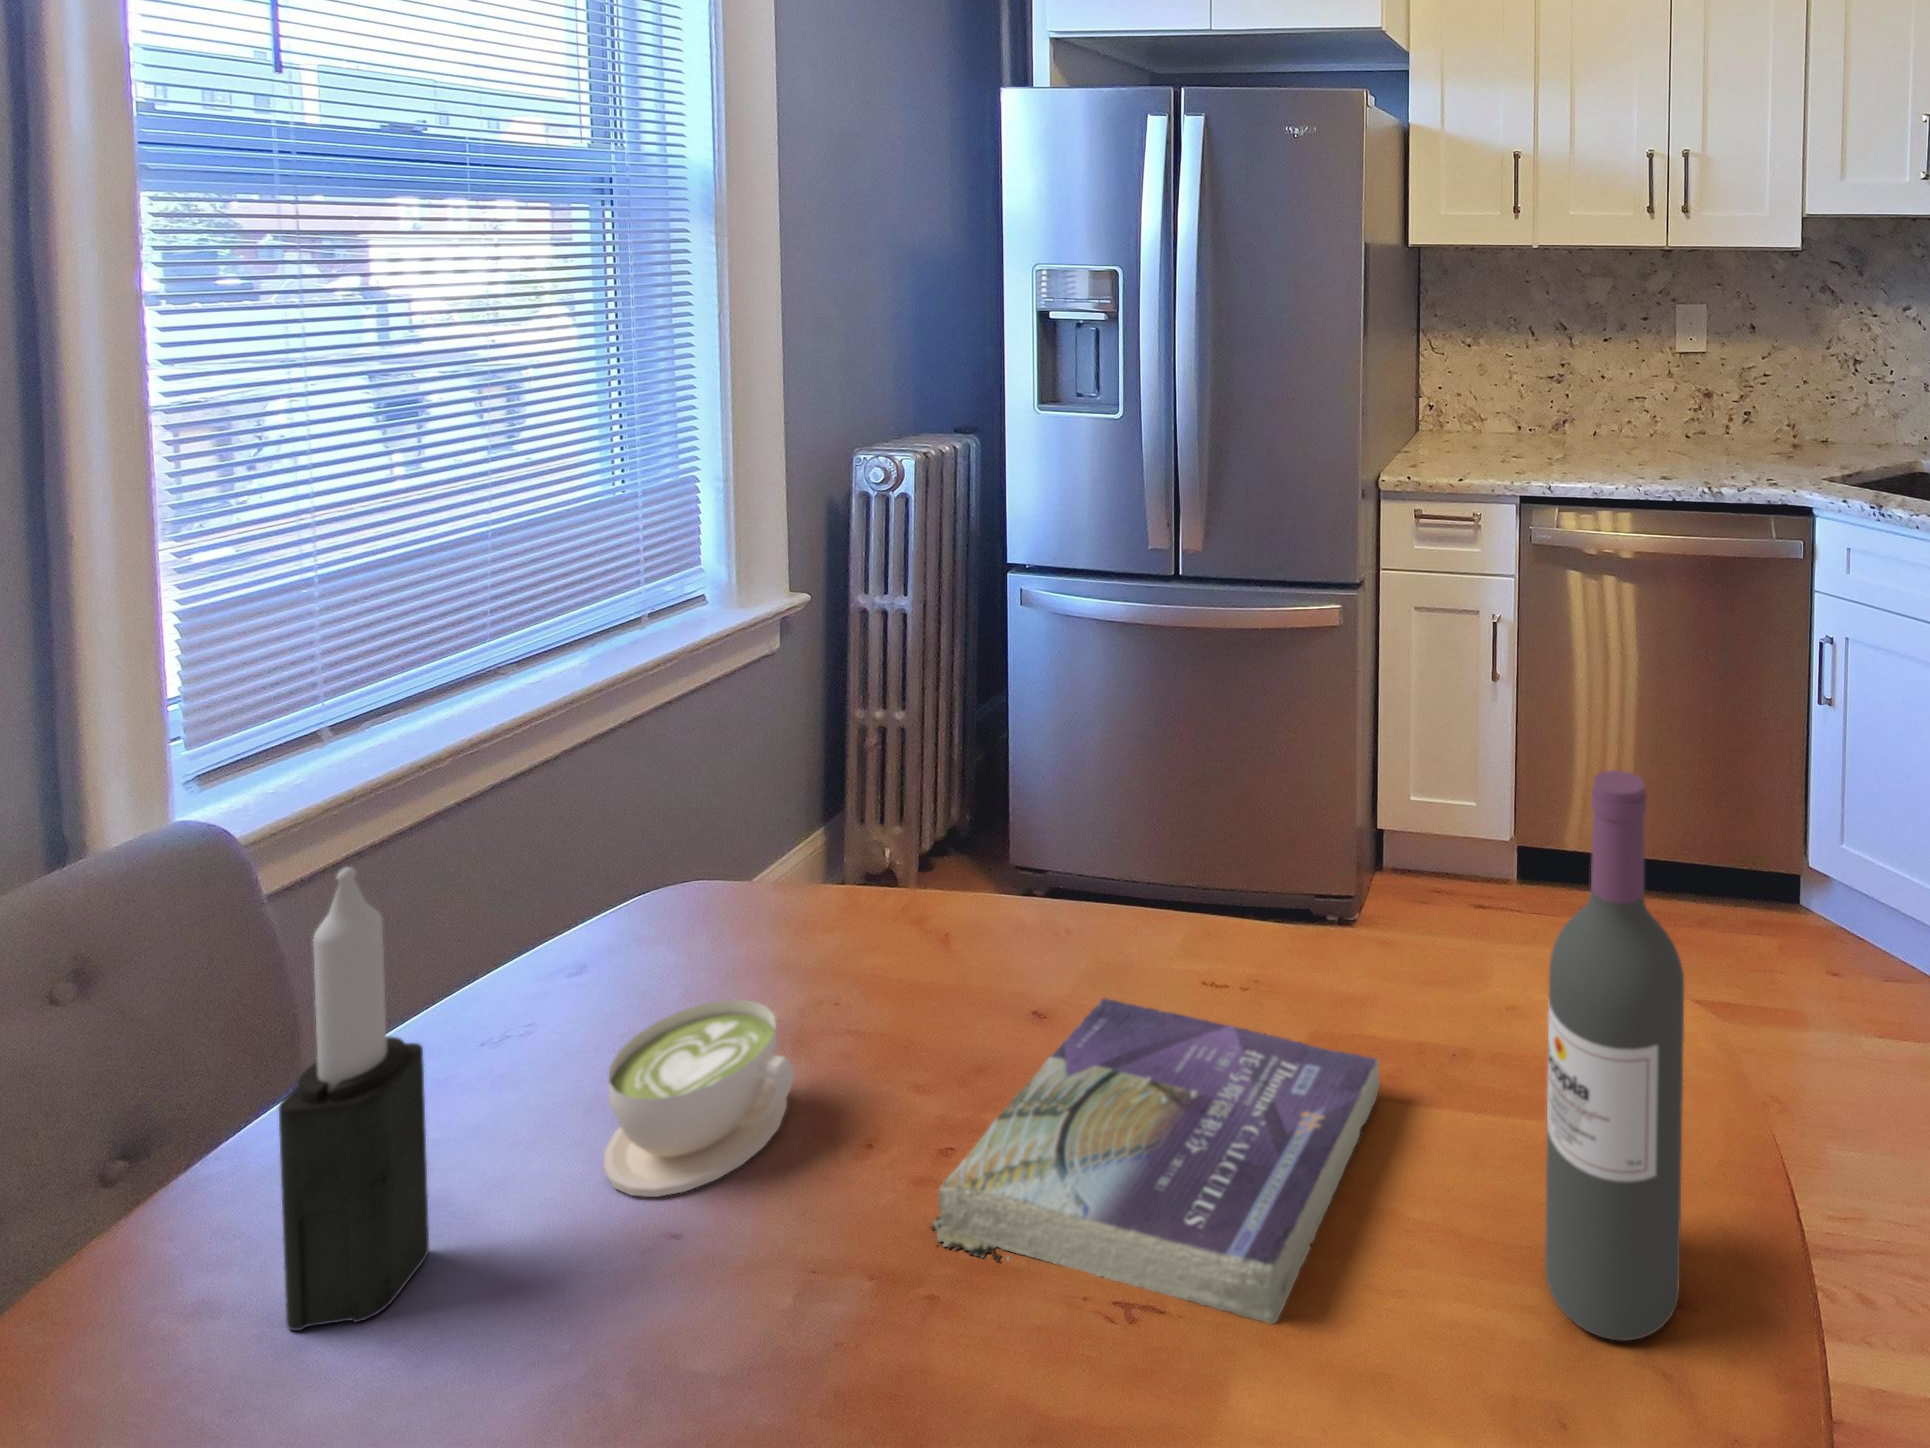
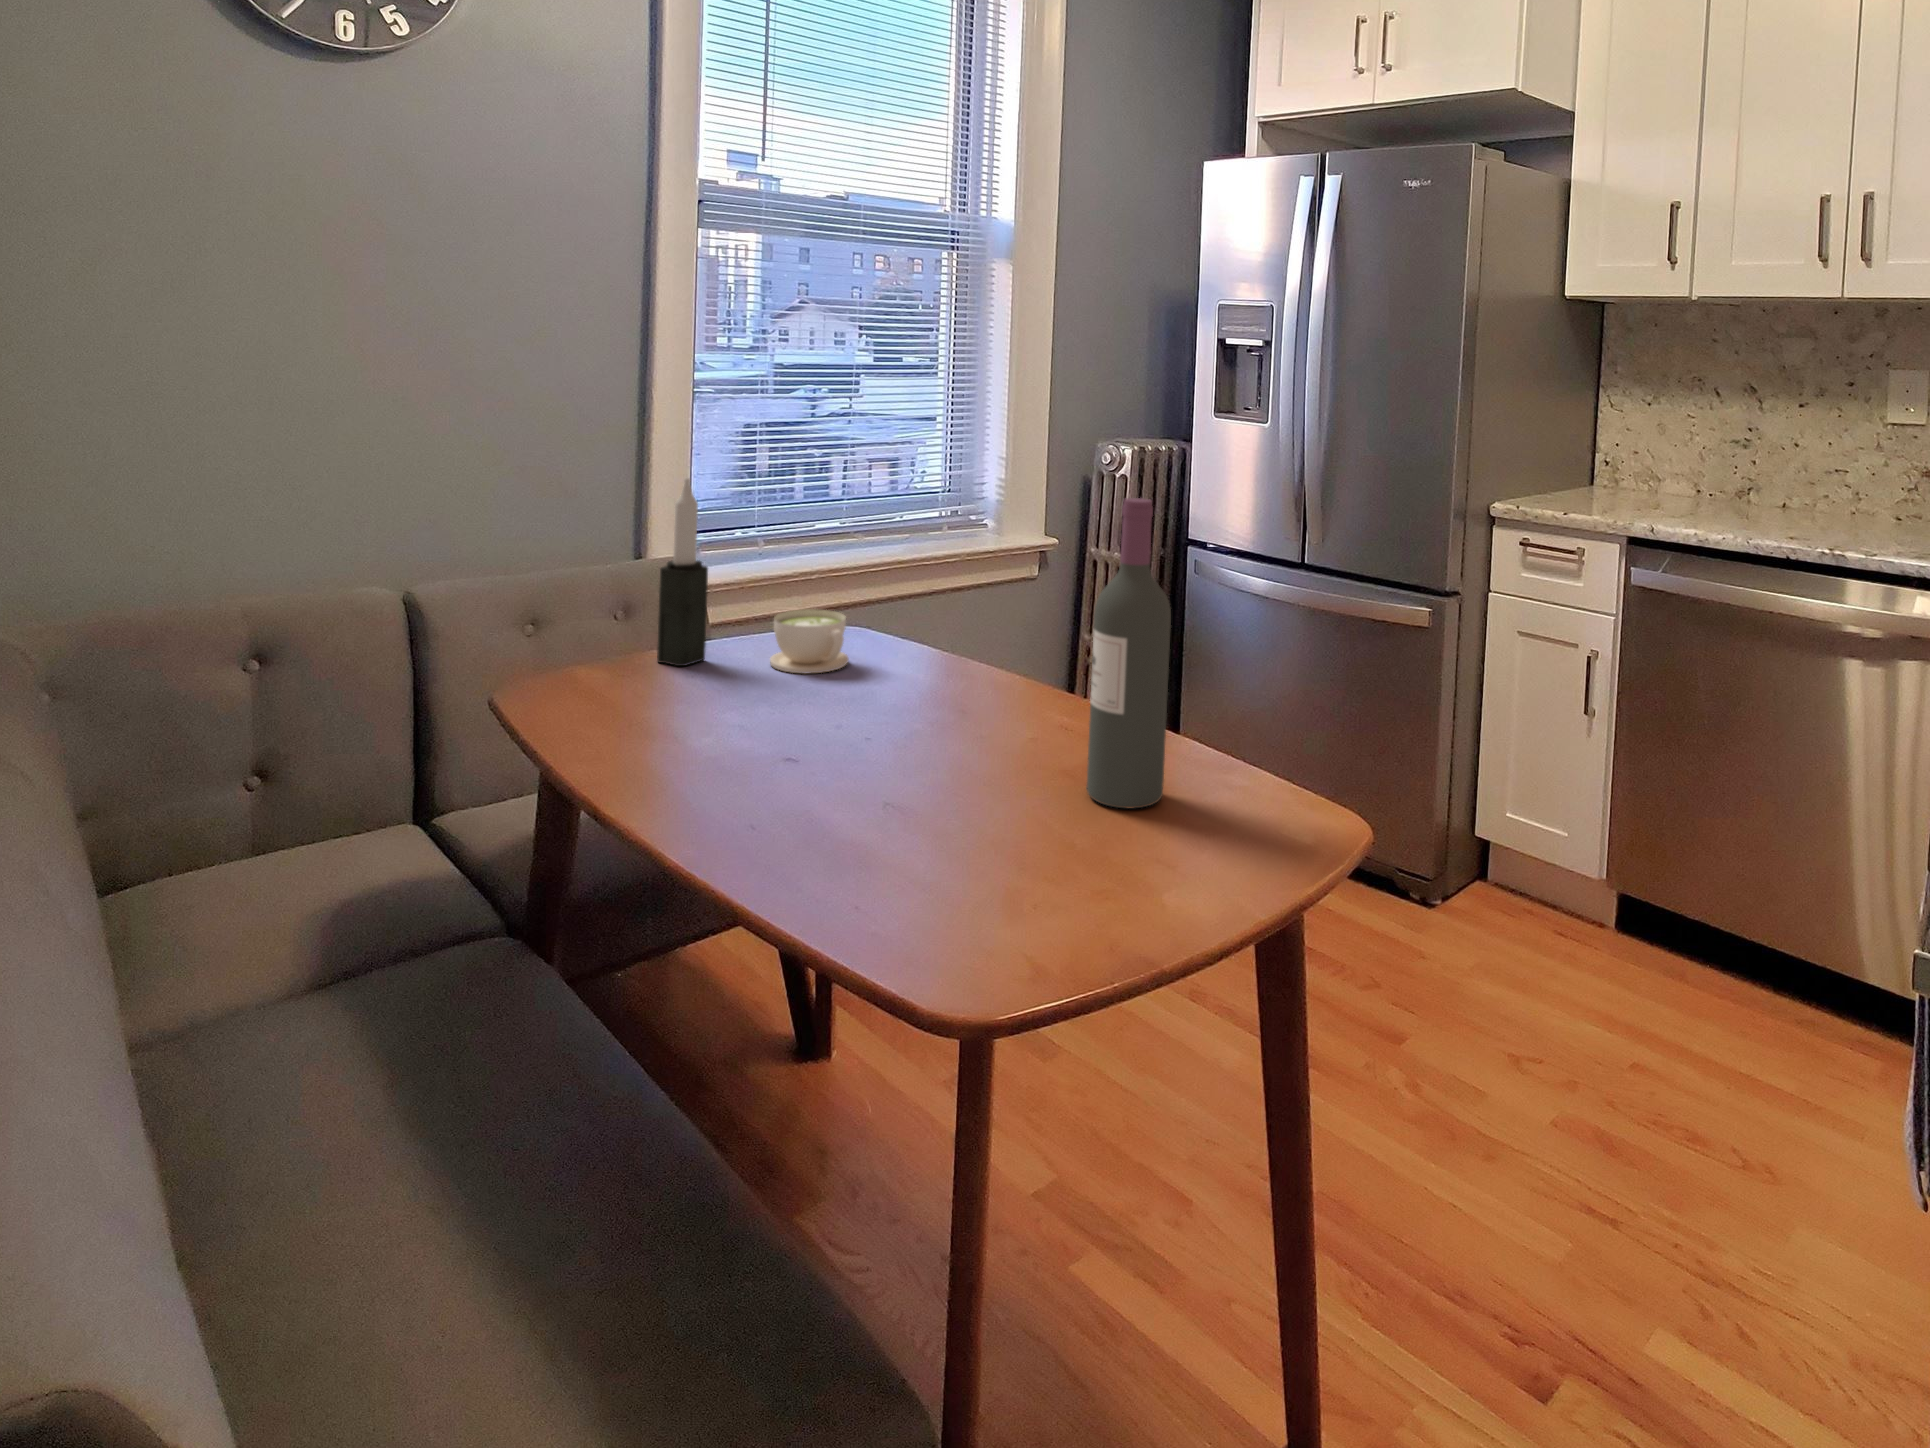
book: present [930,998,1380,1324] -> none [863,662,1101,760]

